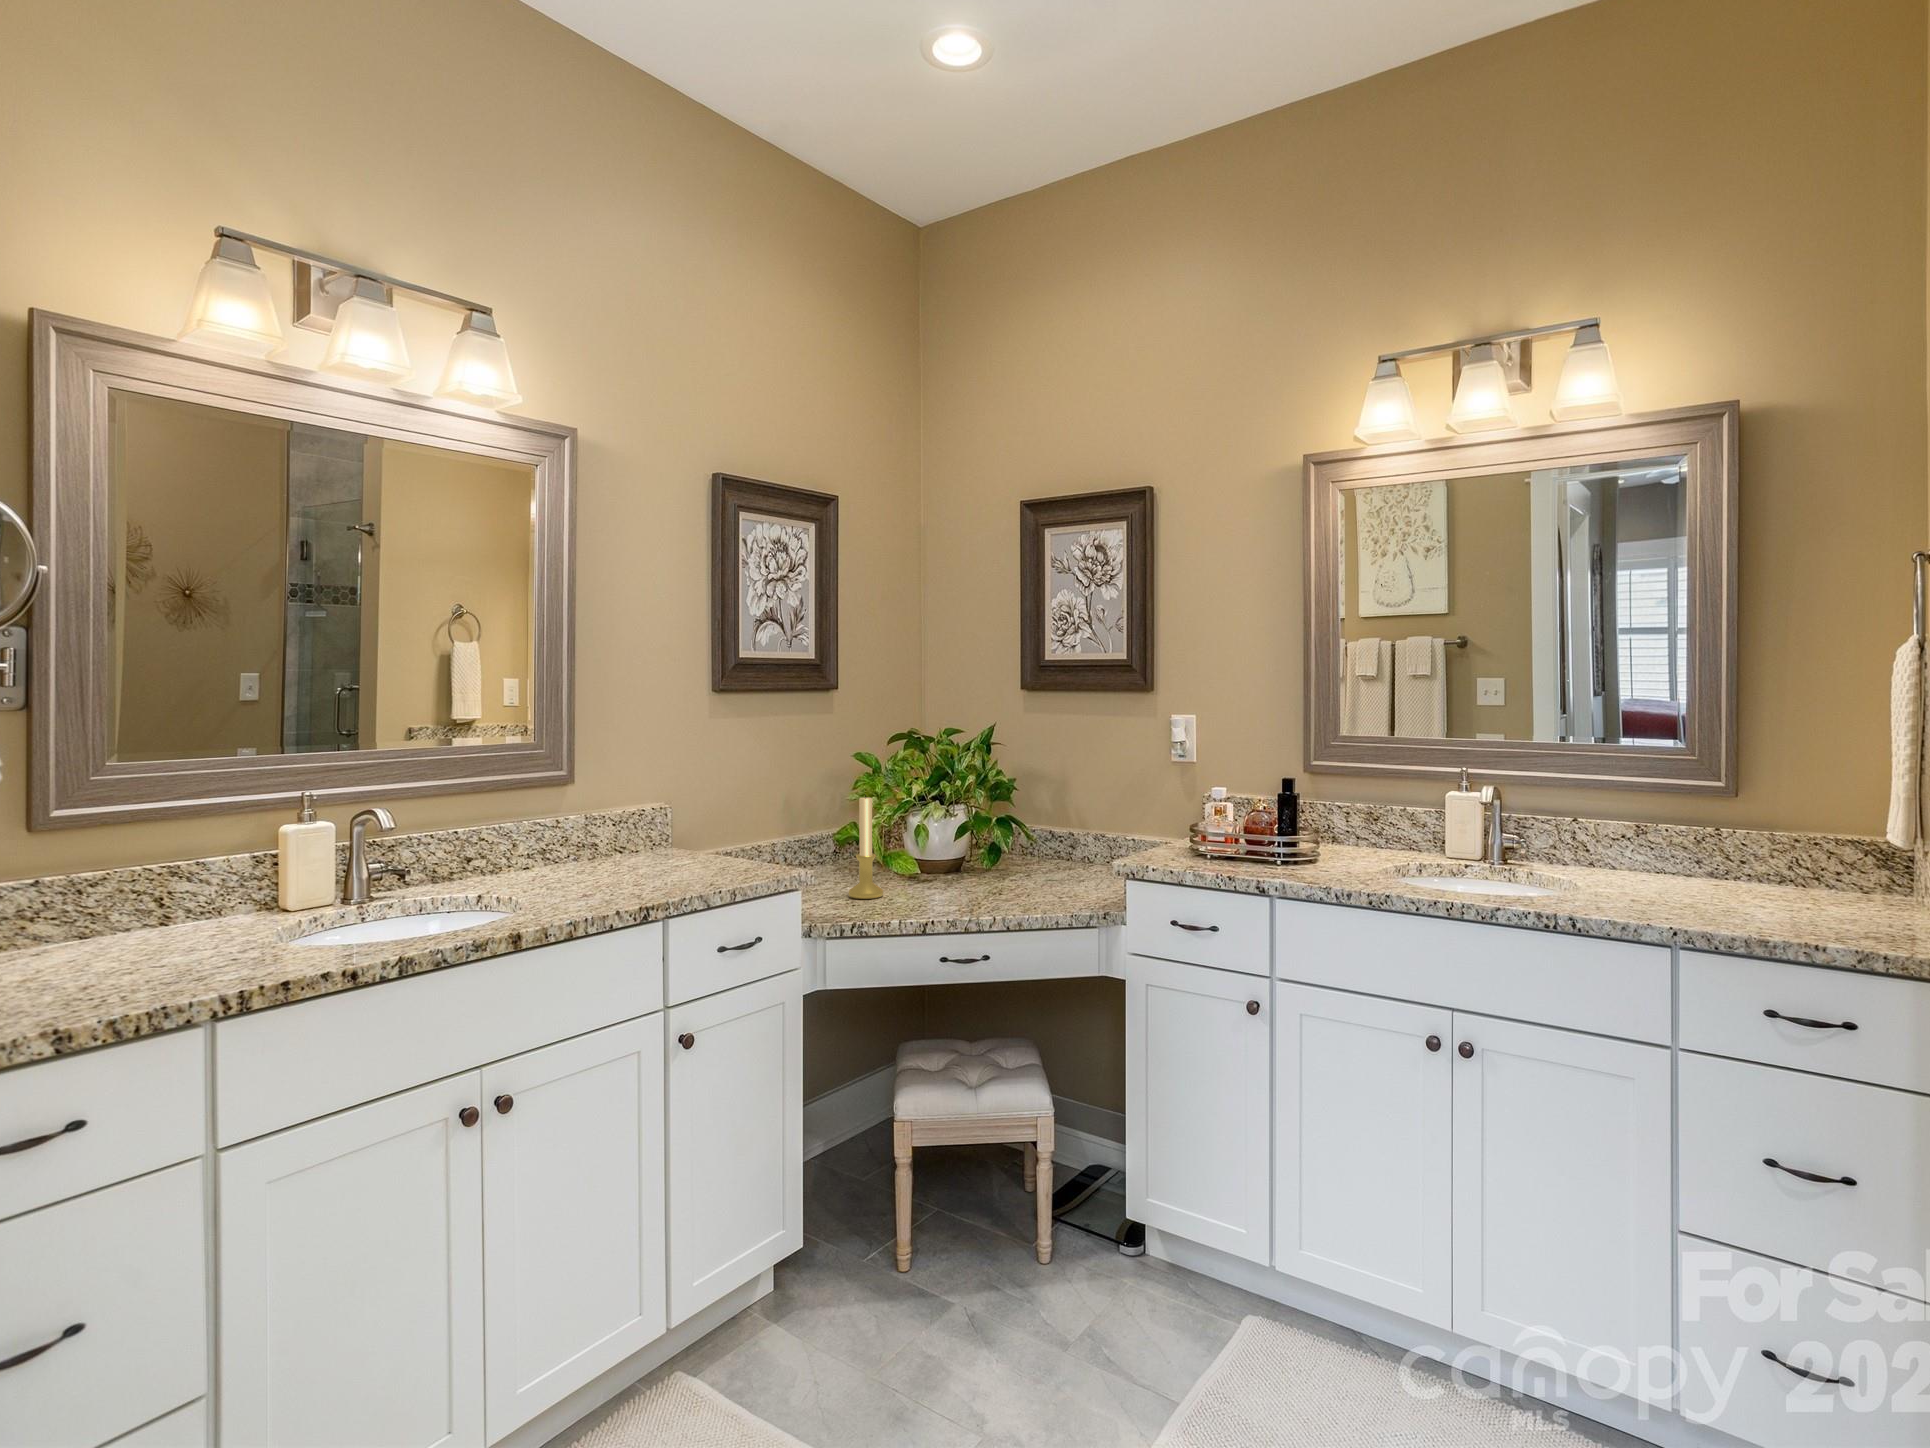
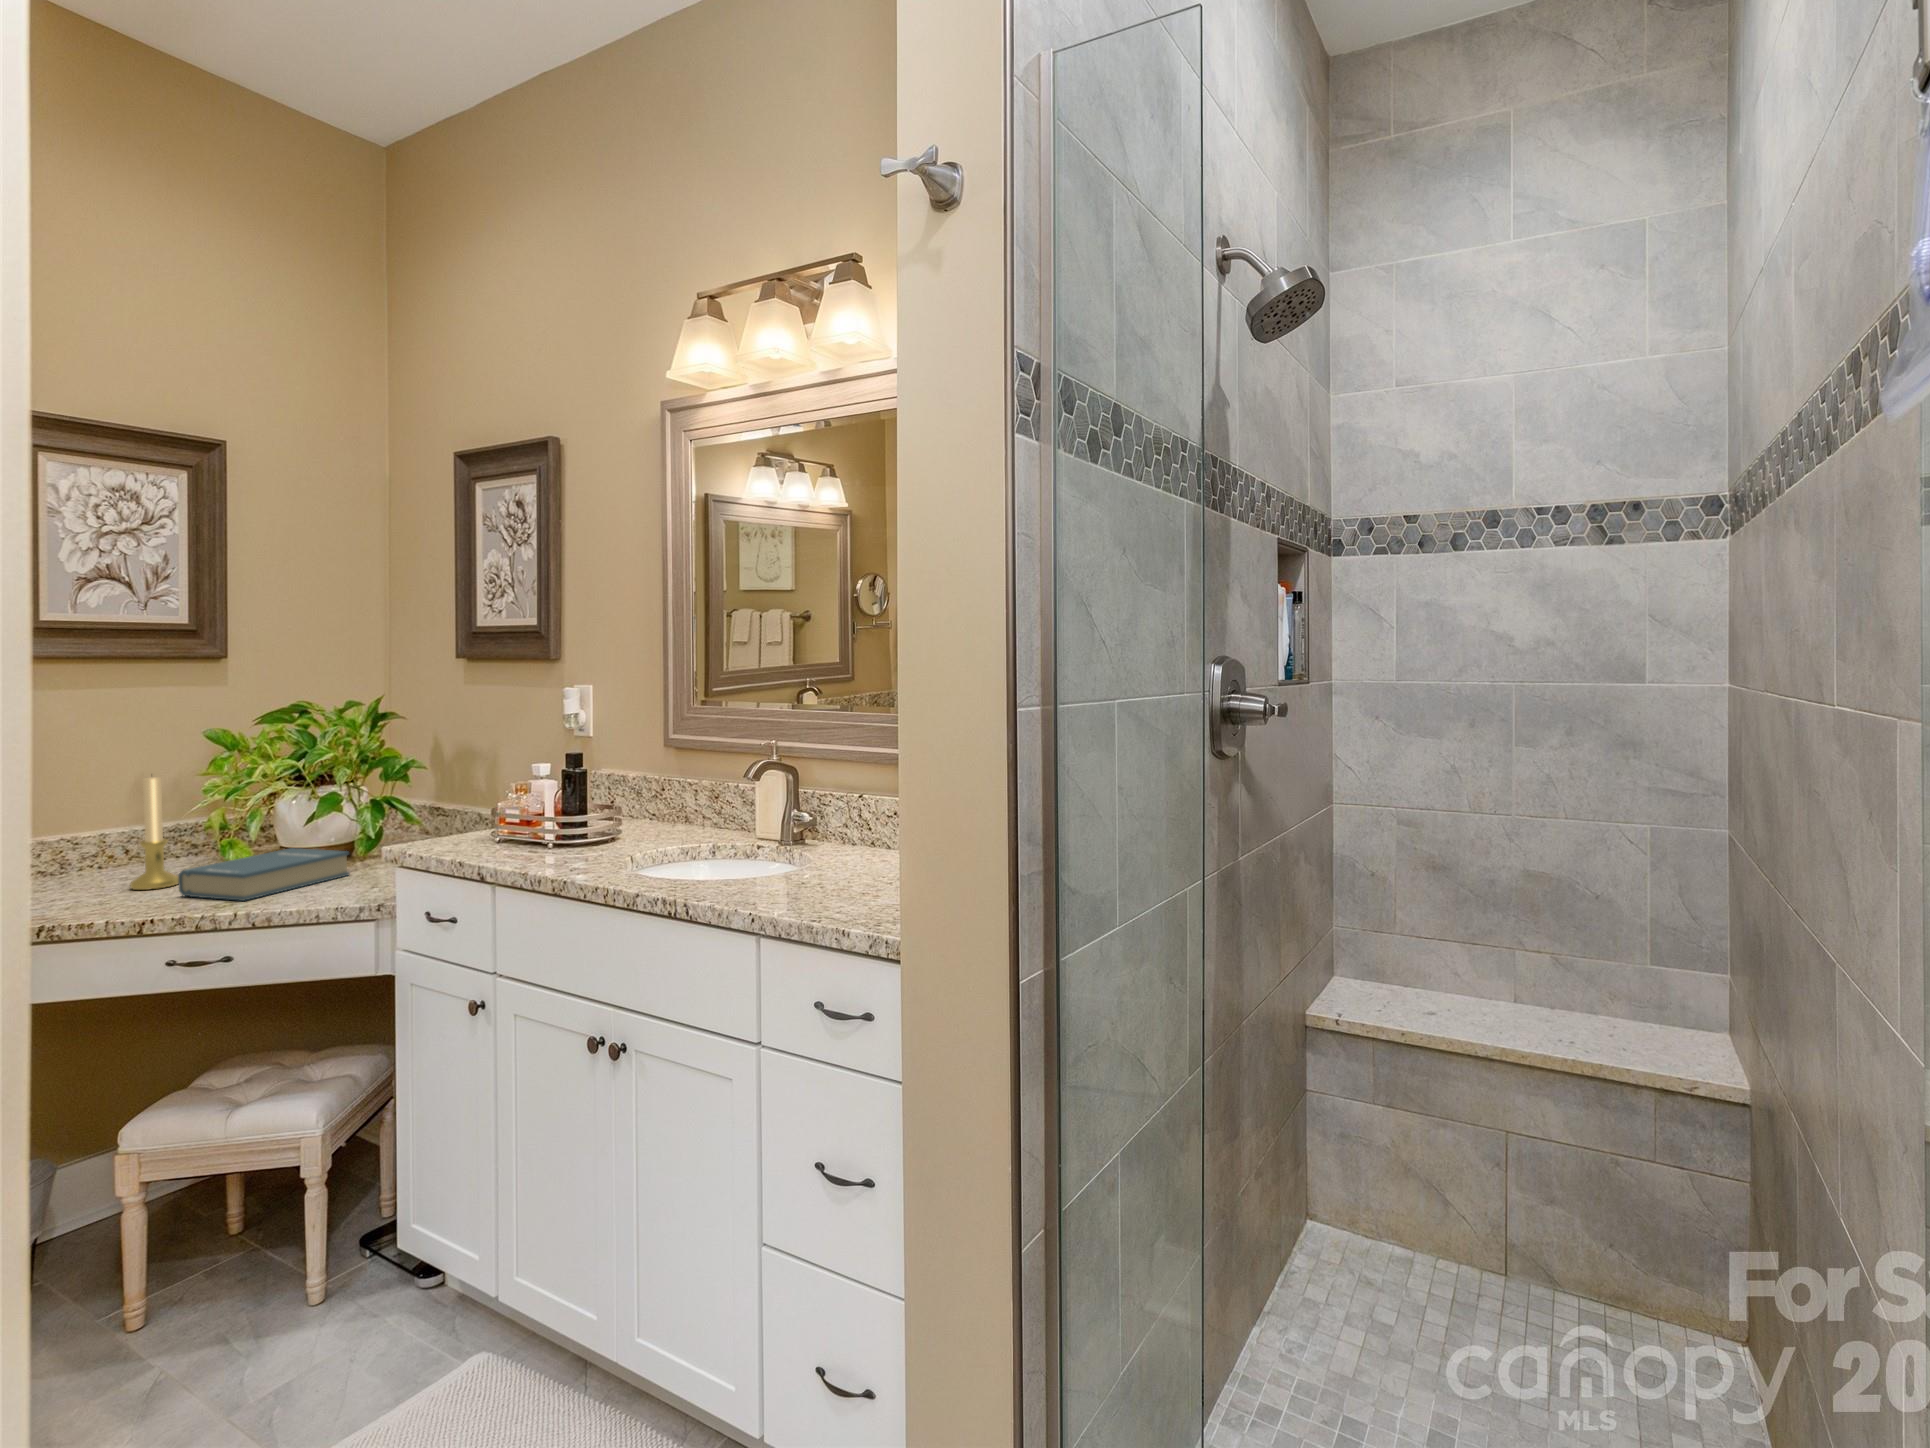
hardback book: none [915,864,1018,910] -> present [178,848,350,901]

